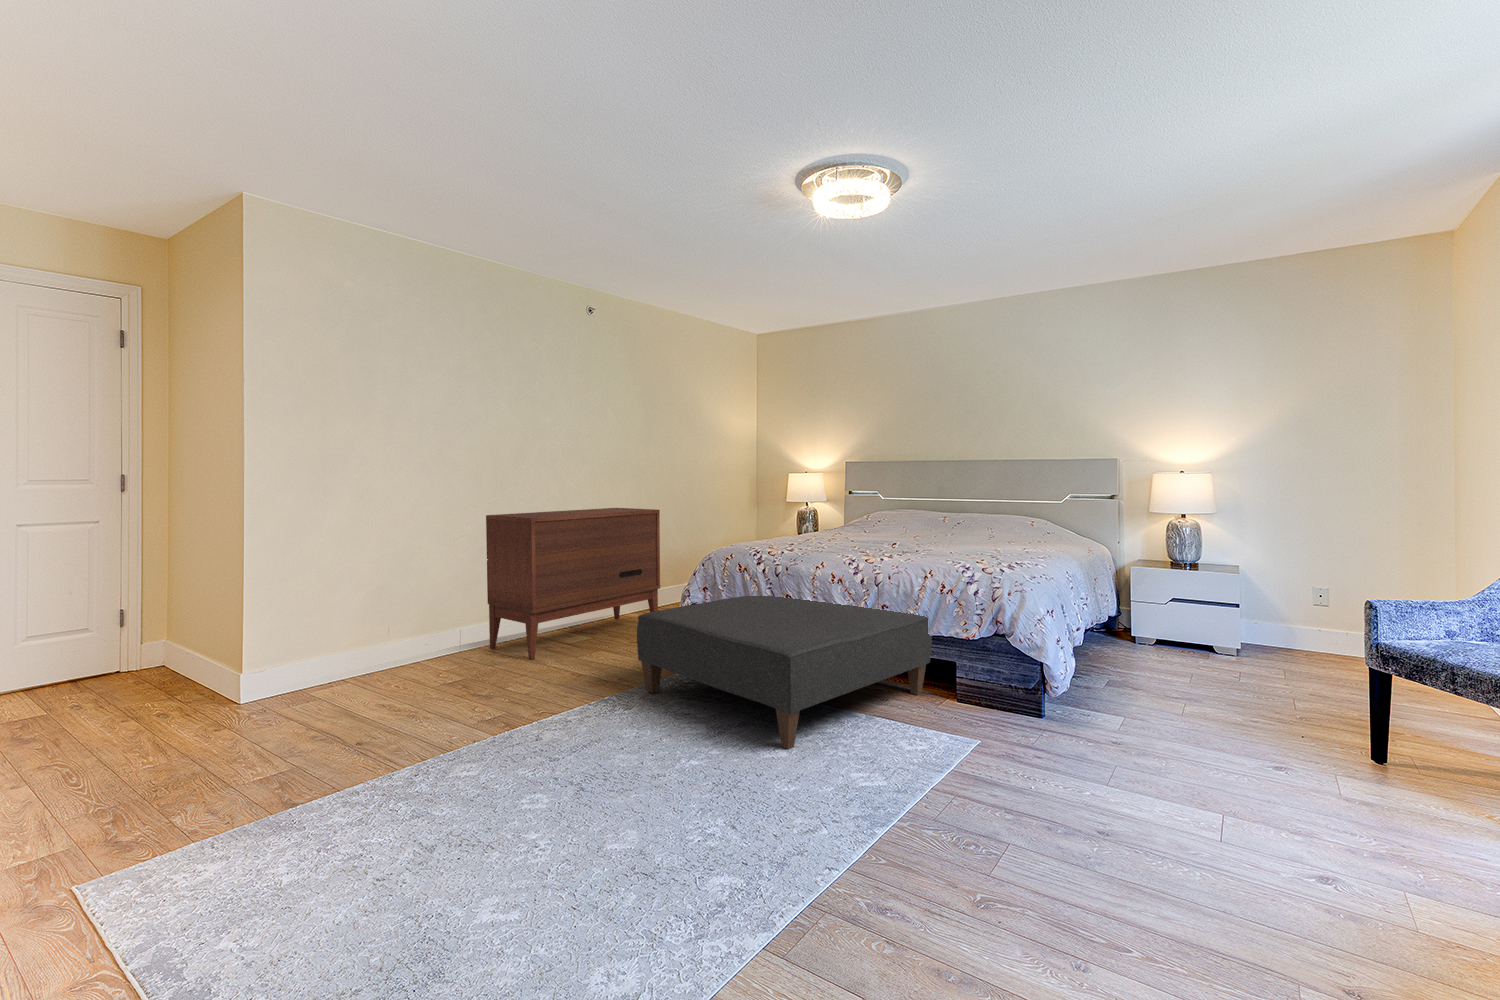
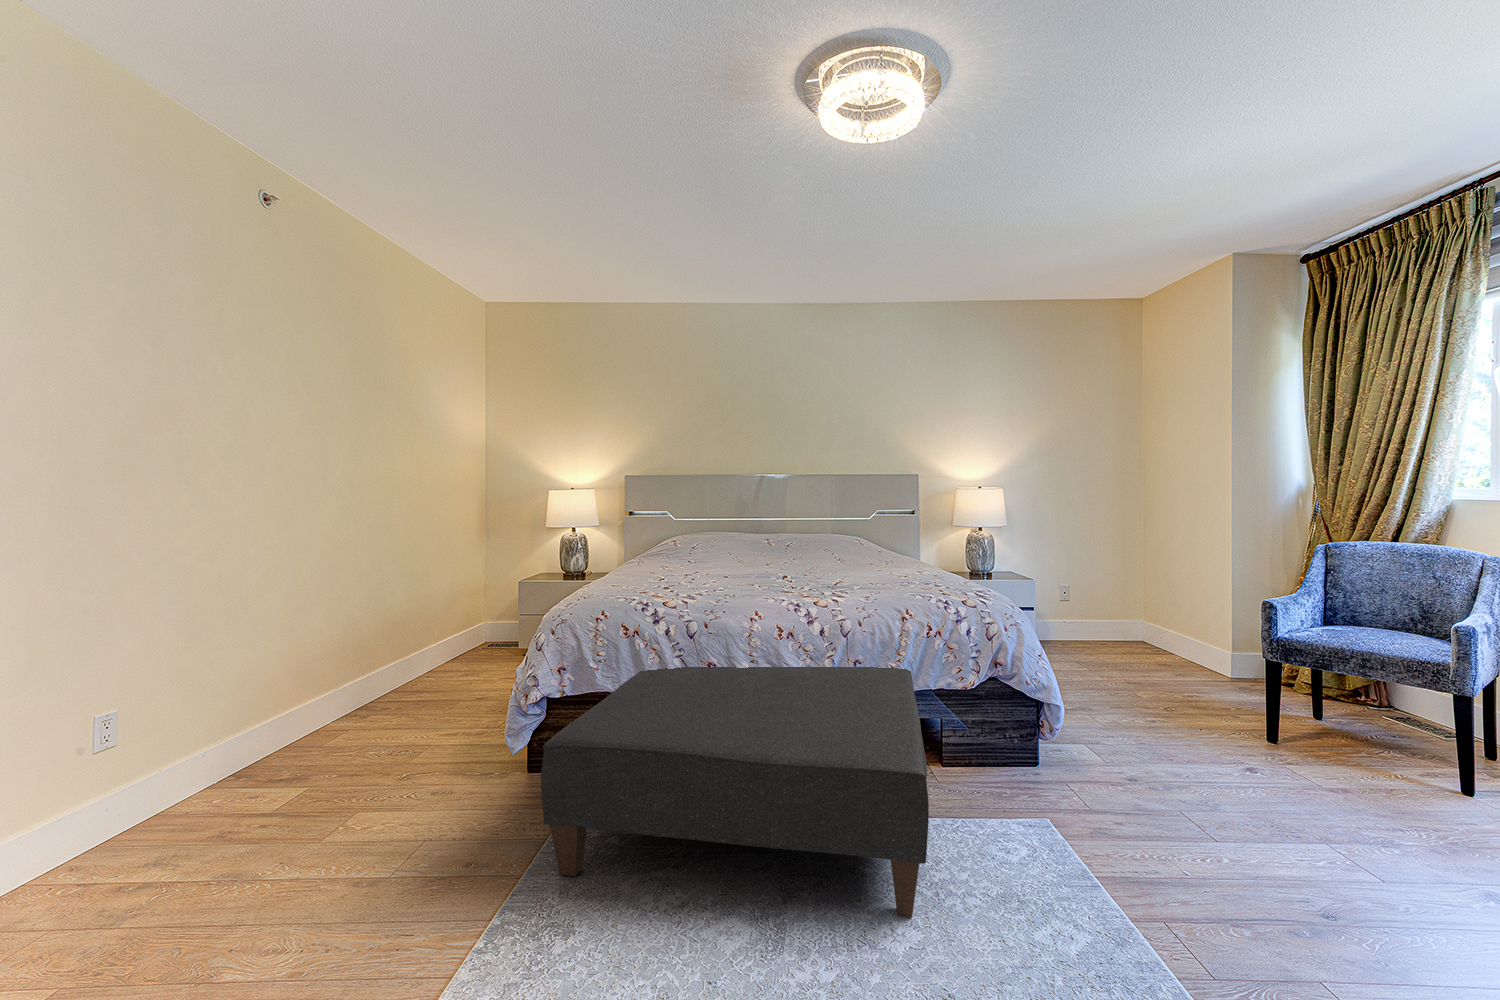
dresser: present [486,508,660,660] -> none [71,548,424,871]

